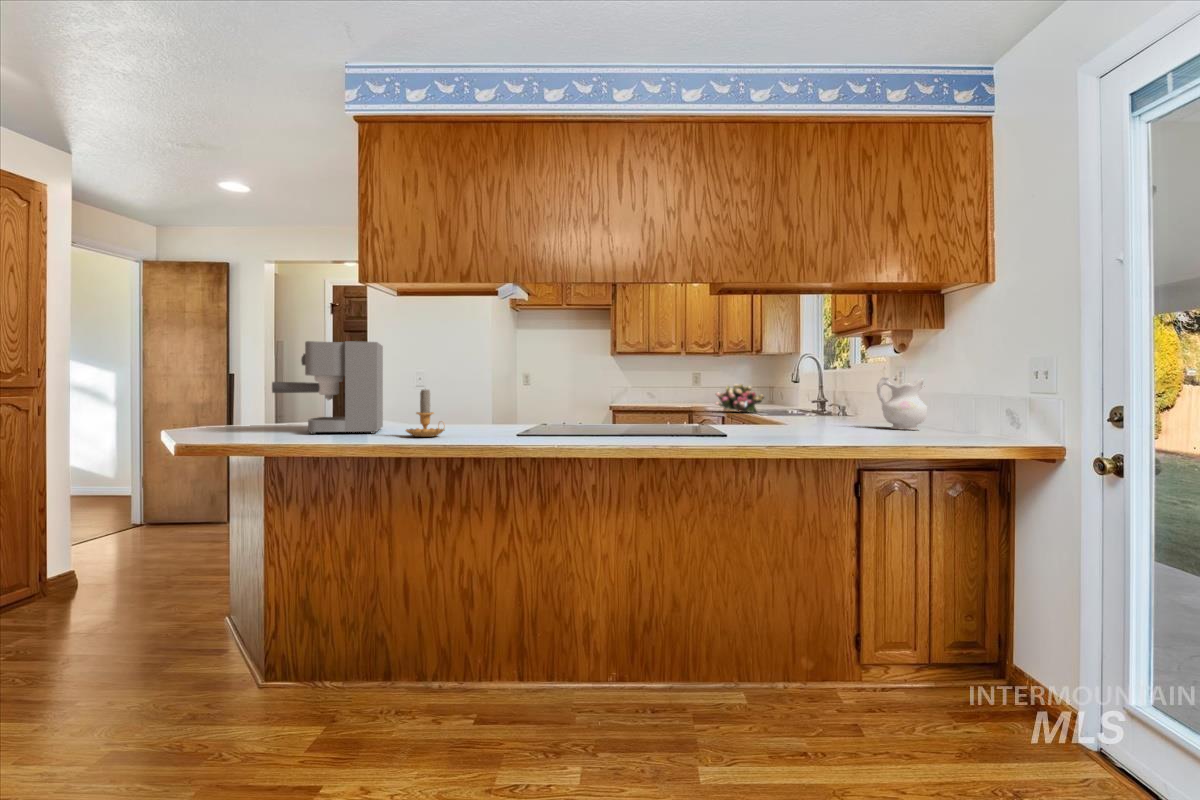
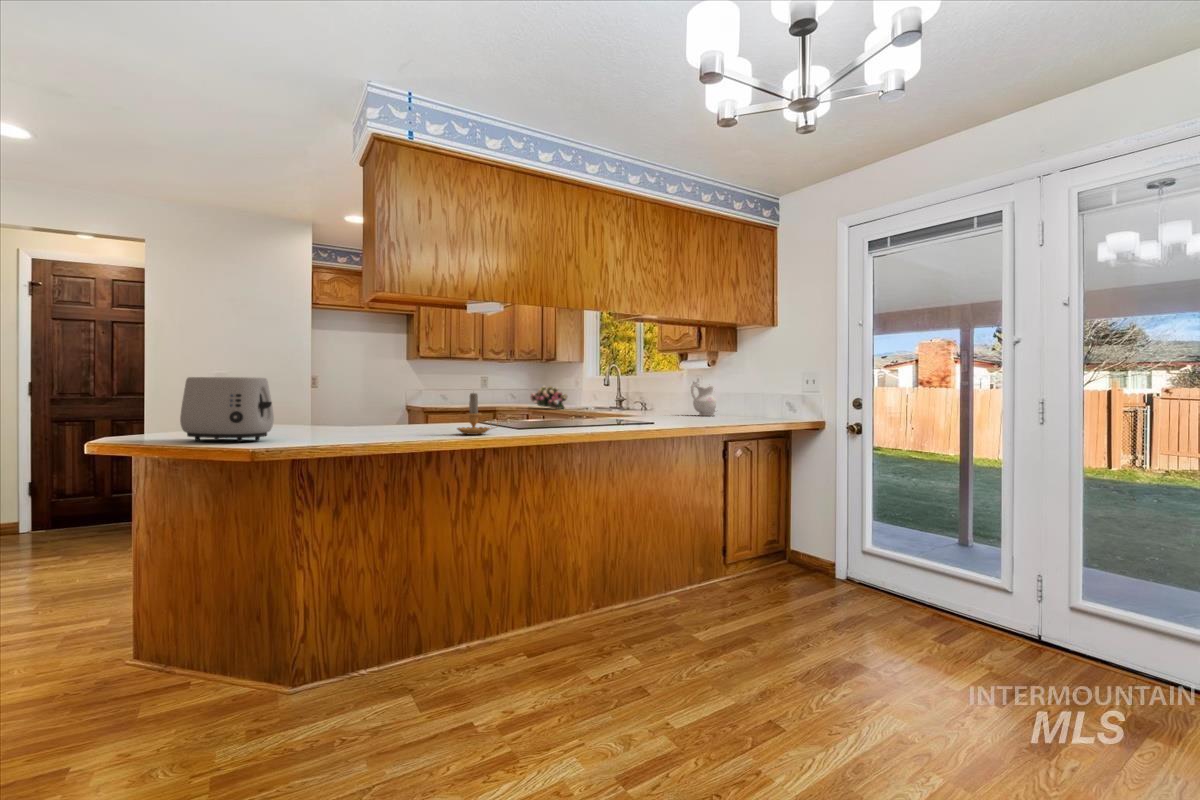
coffee maker: present [272,341,383,434] -> none [312,347,417,438]
toaster: none [189,373,251,432] -> present [180,377,274,442]

